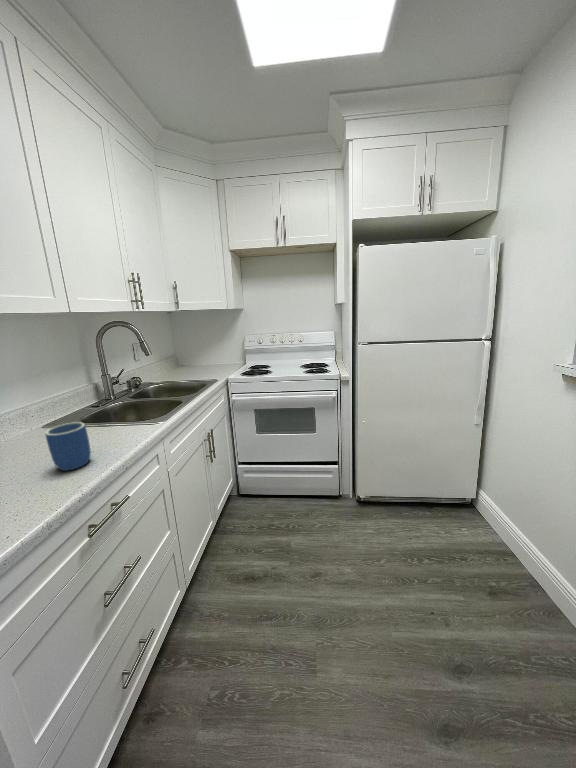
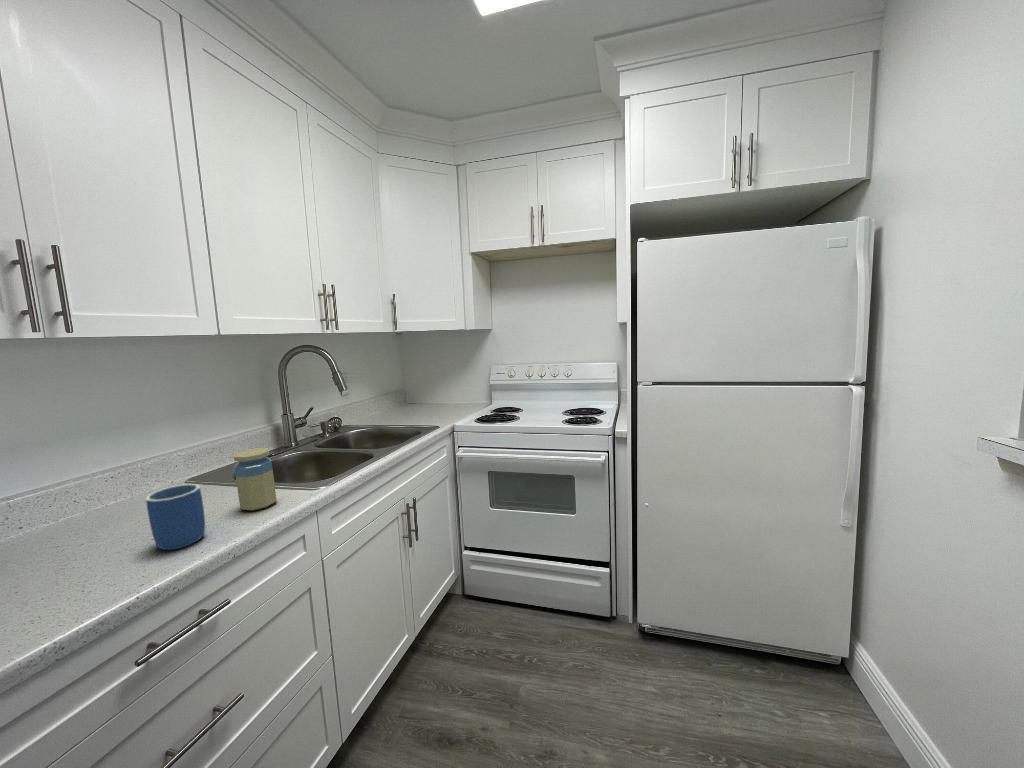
jar: none [96,396,131,441] -> present [234,448,277,511]

